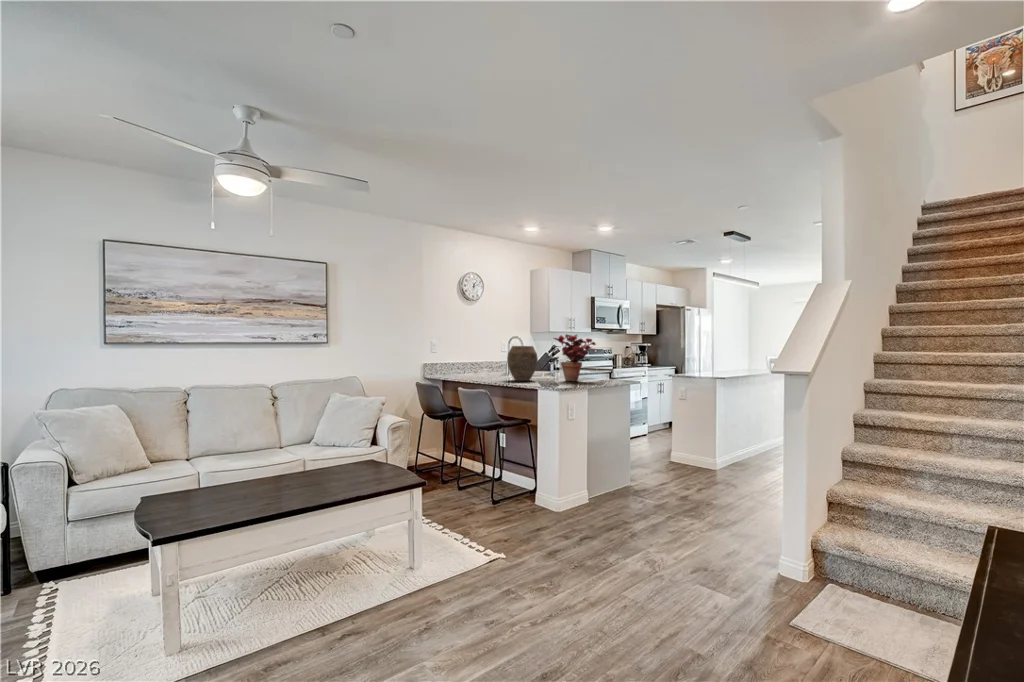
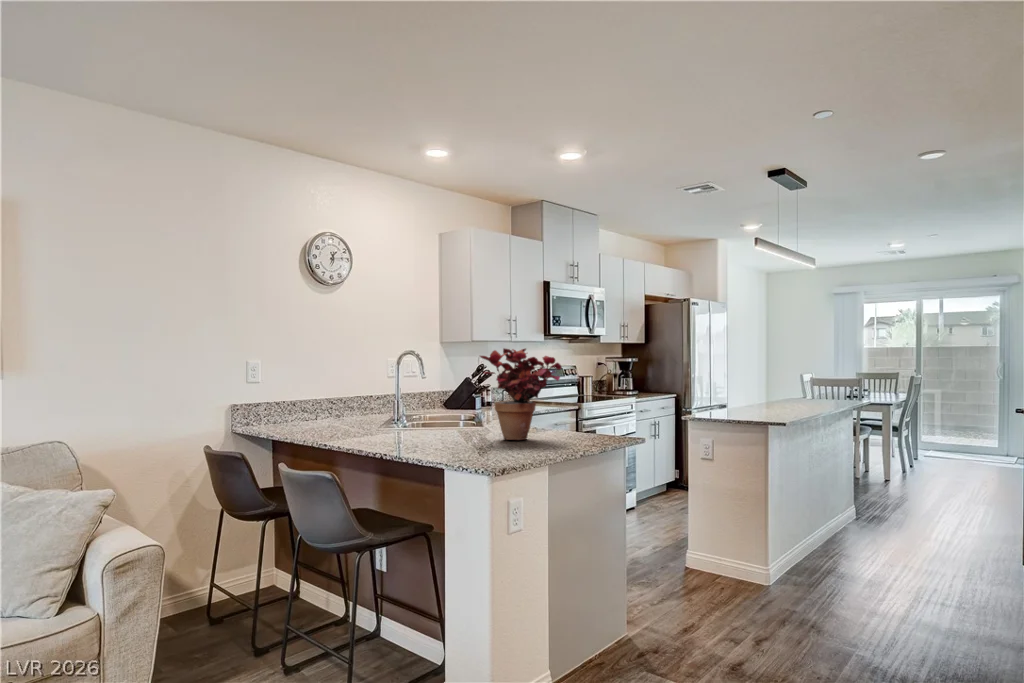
vase: present [507,346,538,381] -> none [389,371,449,441]

